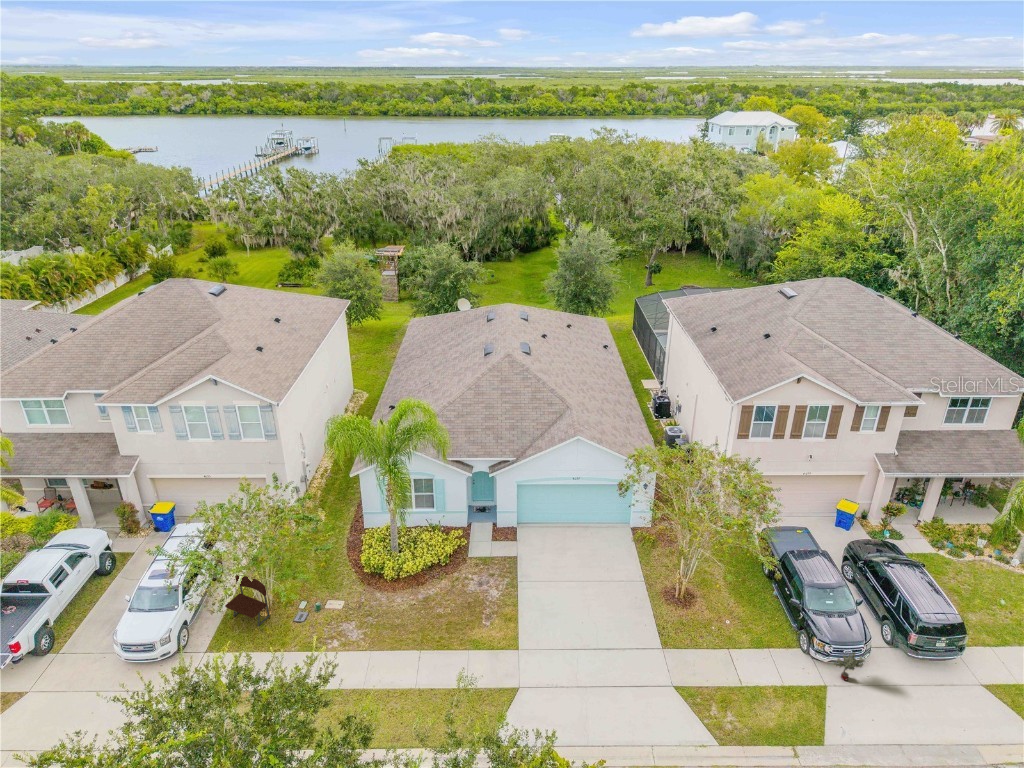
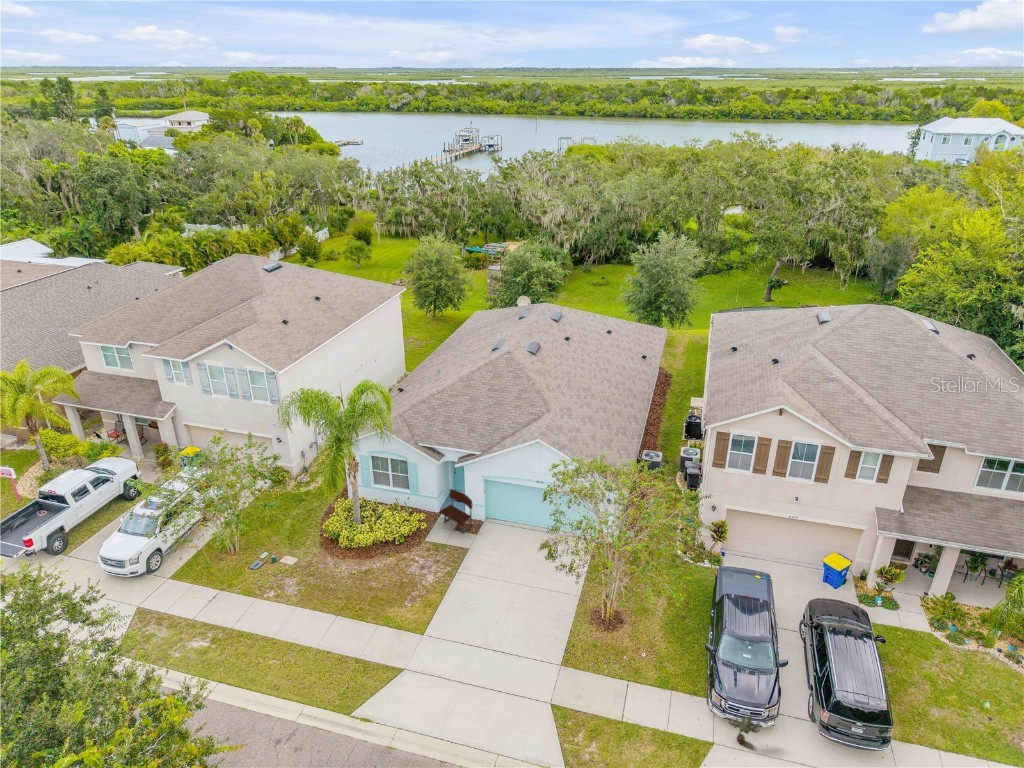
bench: present [225,575,270,626] -> present [440,489,472,533]

